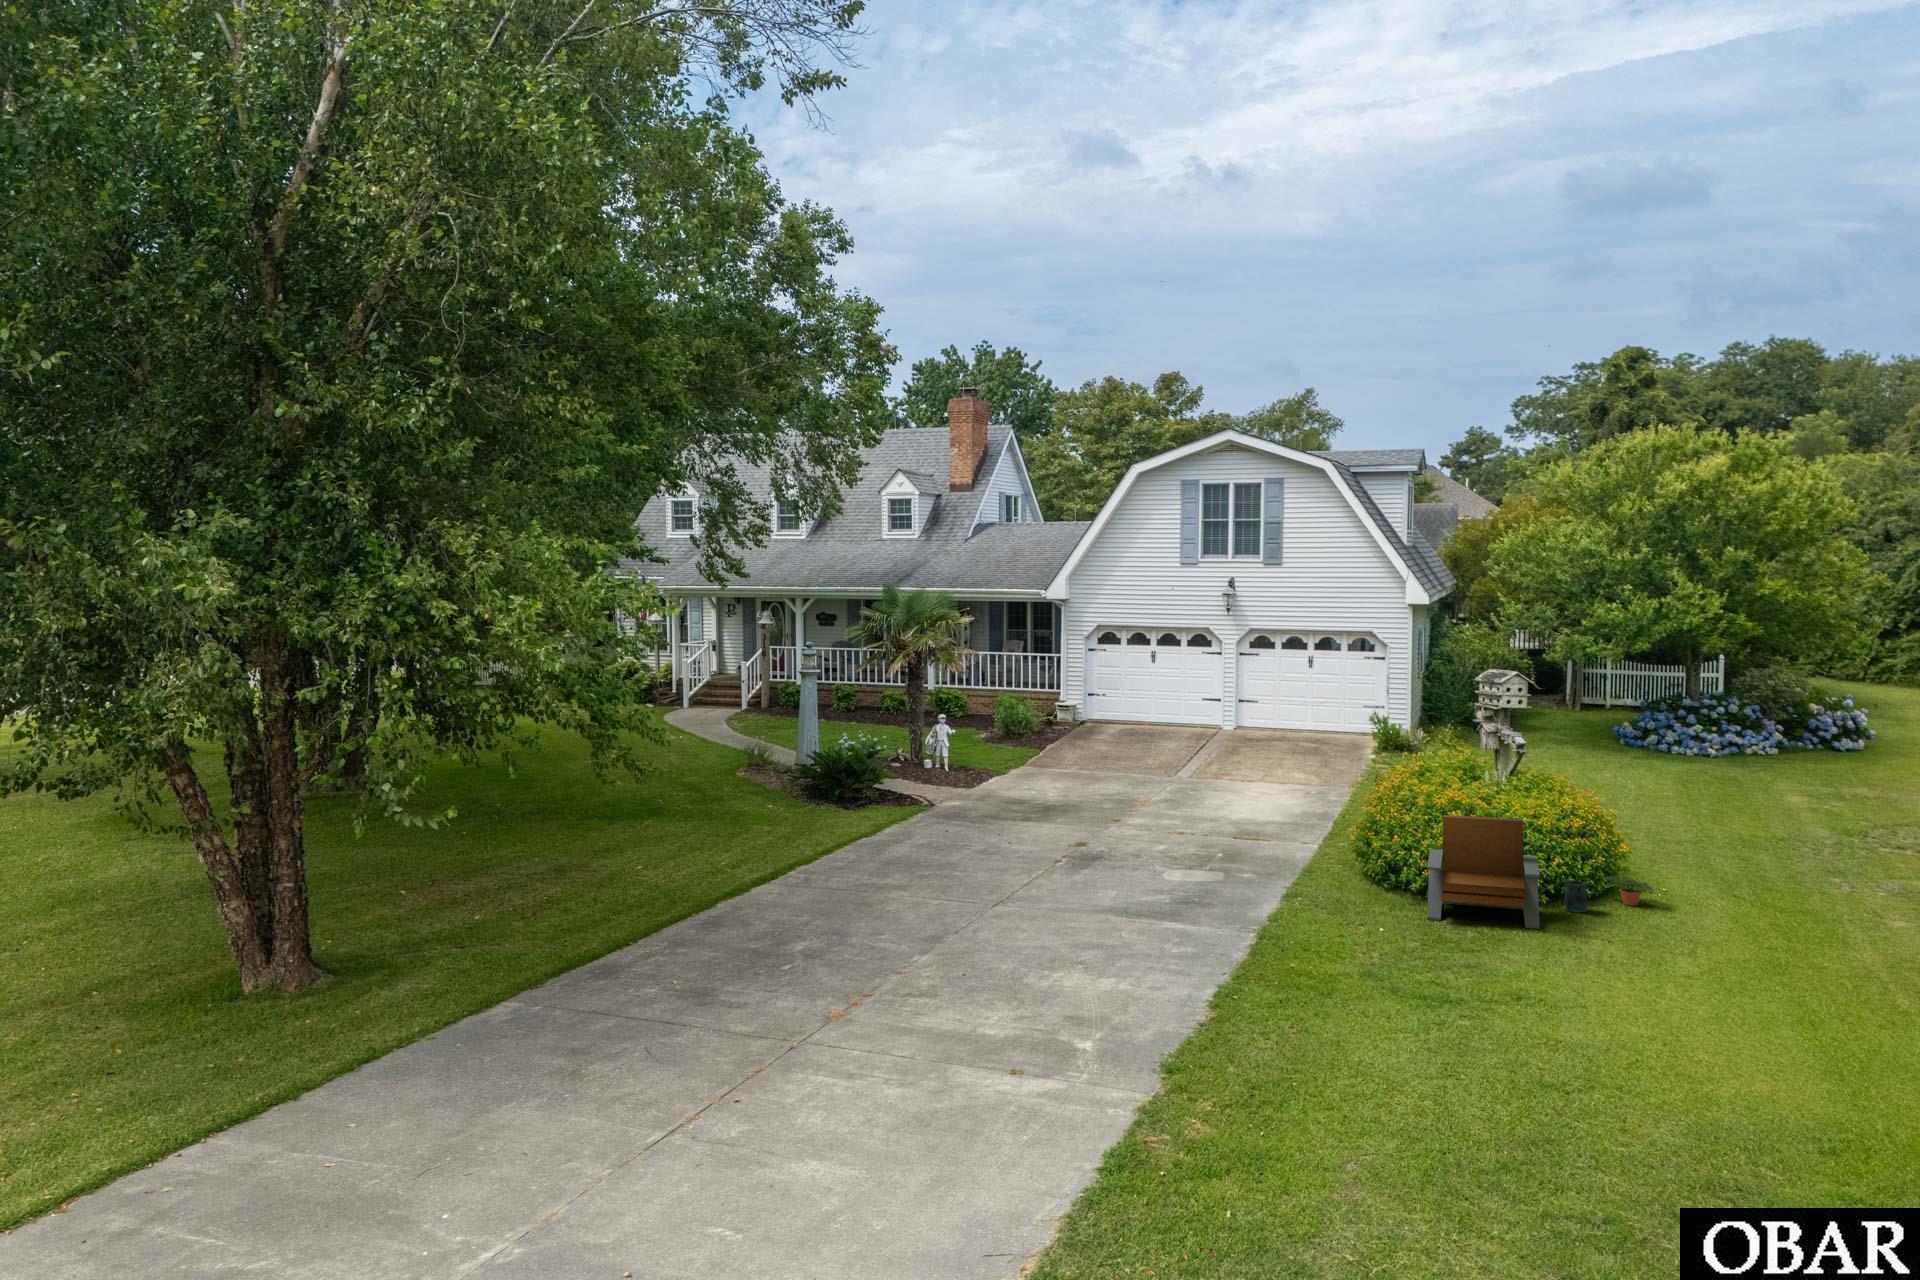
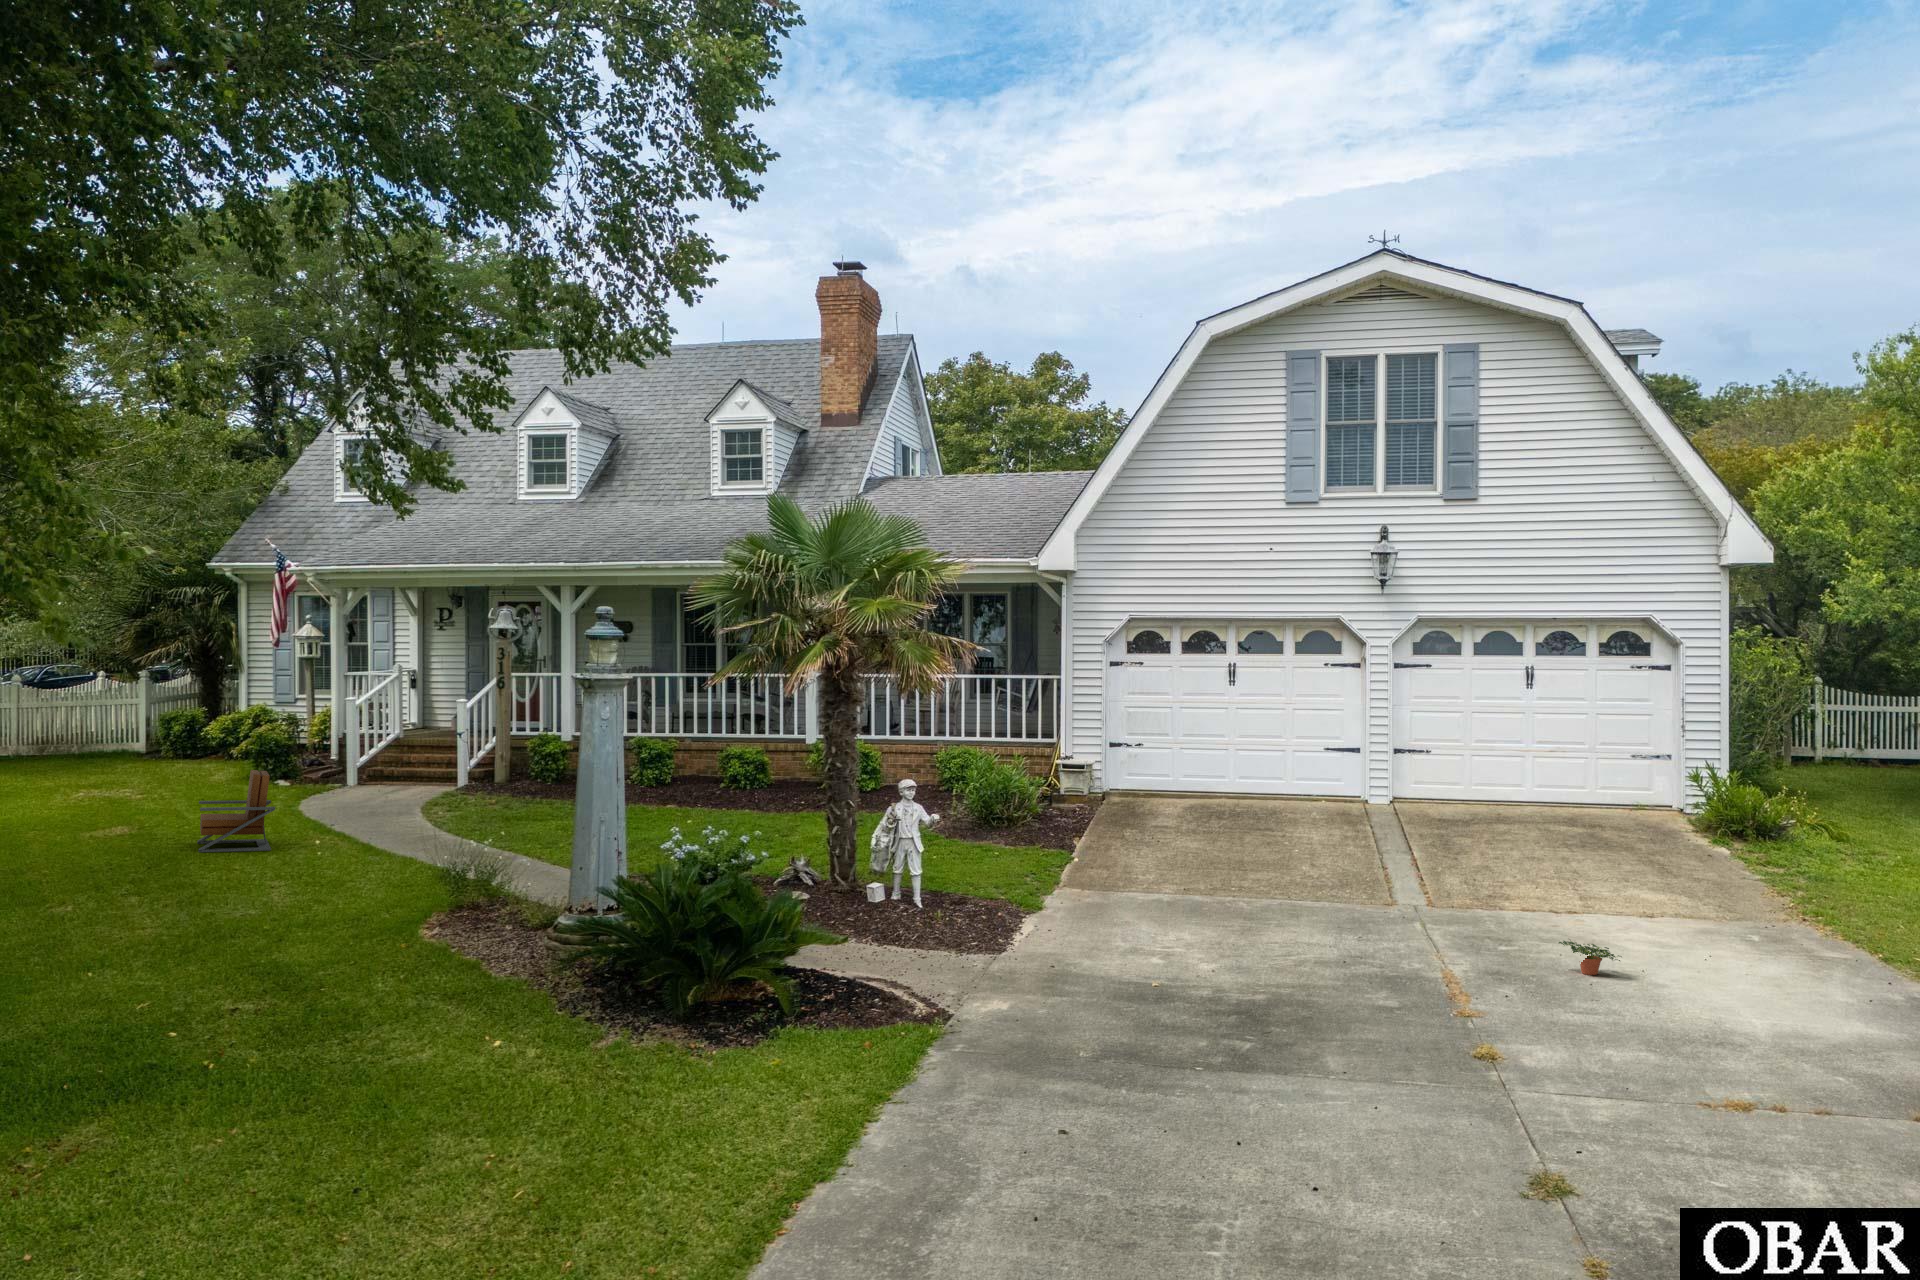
lounge chair: present [1427,815,1540,929] -> present [197,770,275,852]
watering can: present [1561,872,1587,913] -> none [1514,935,1544,980]

